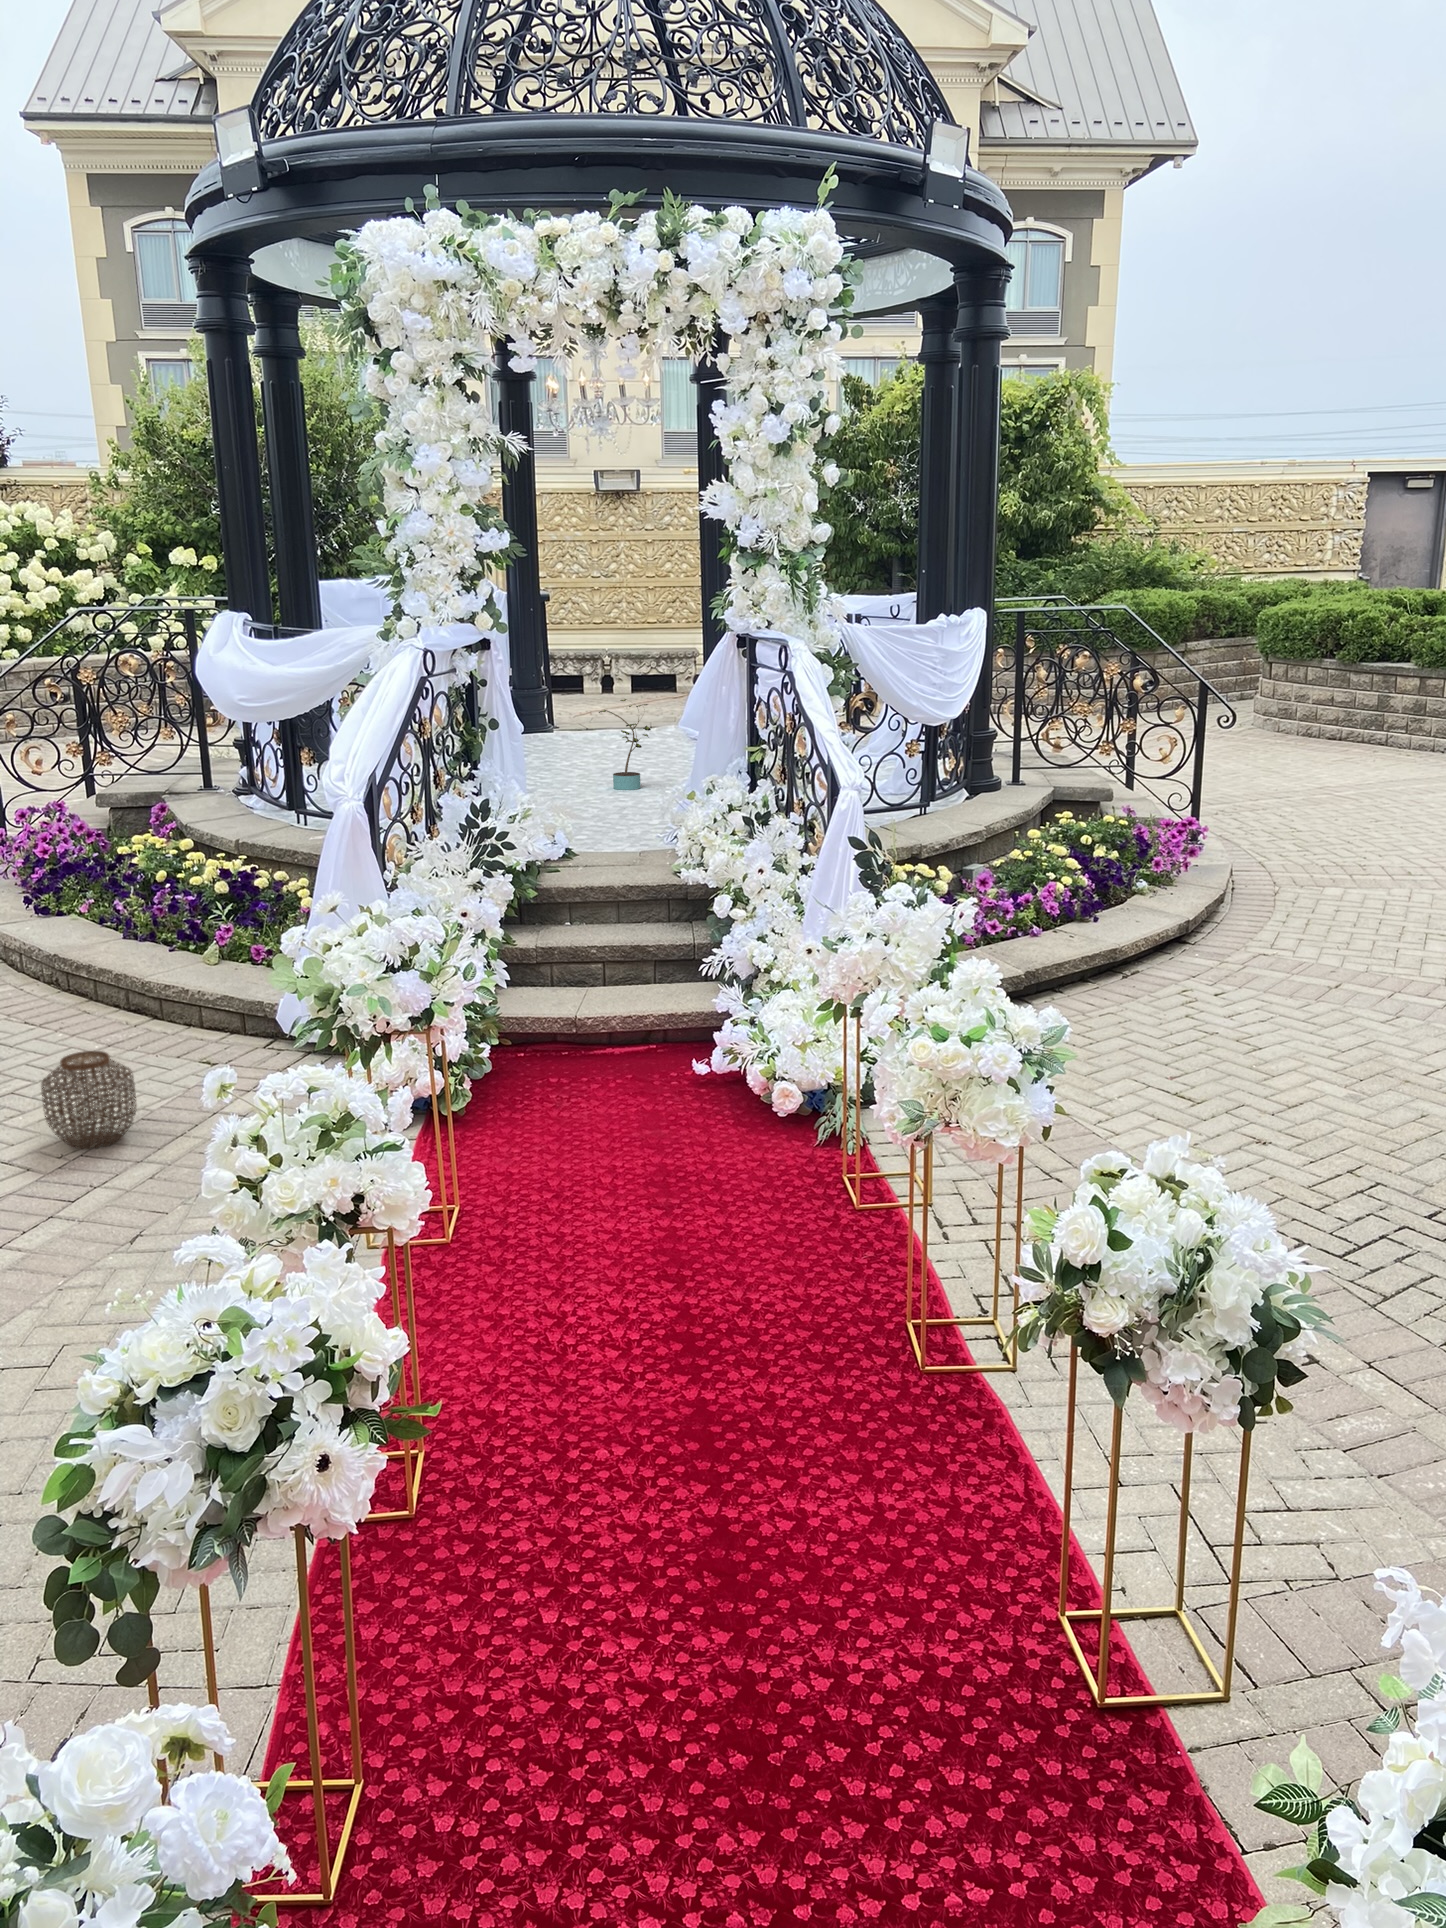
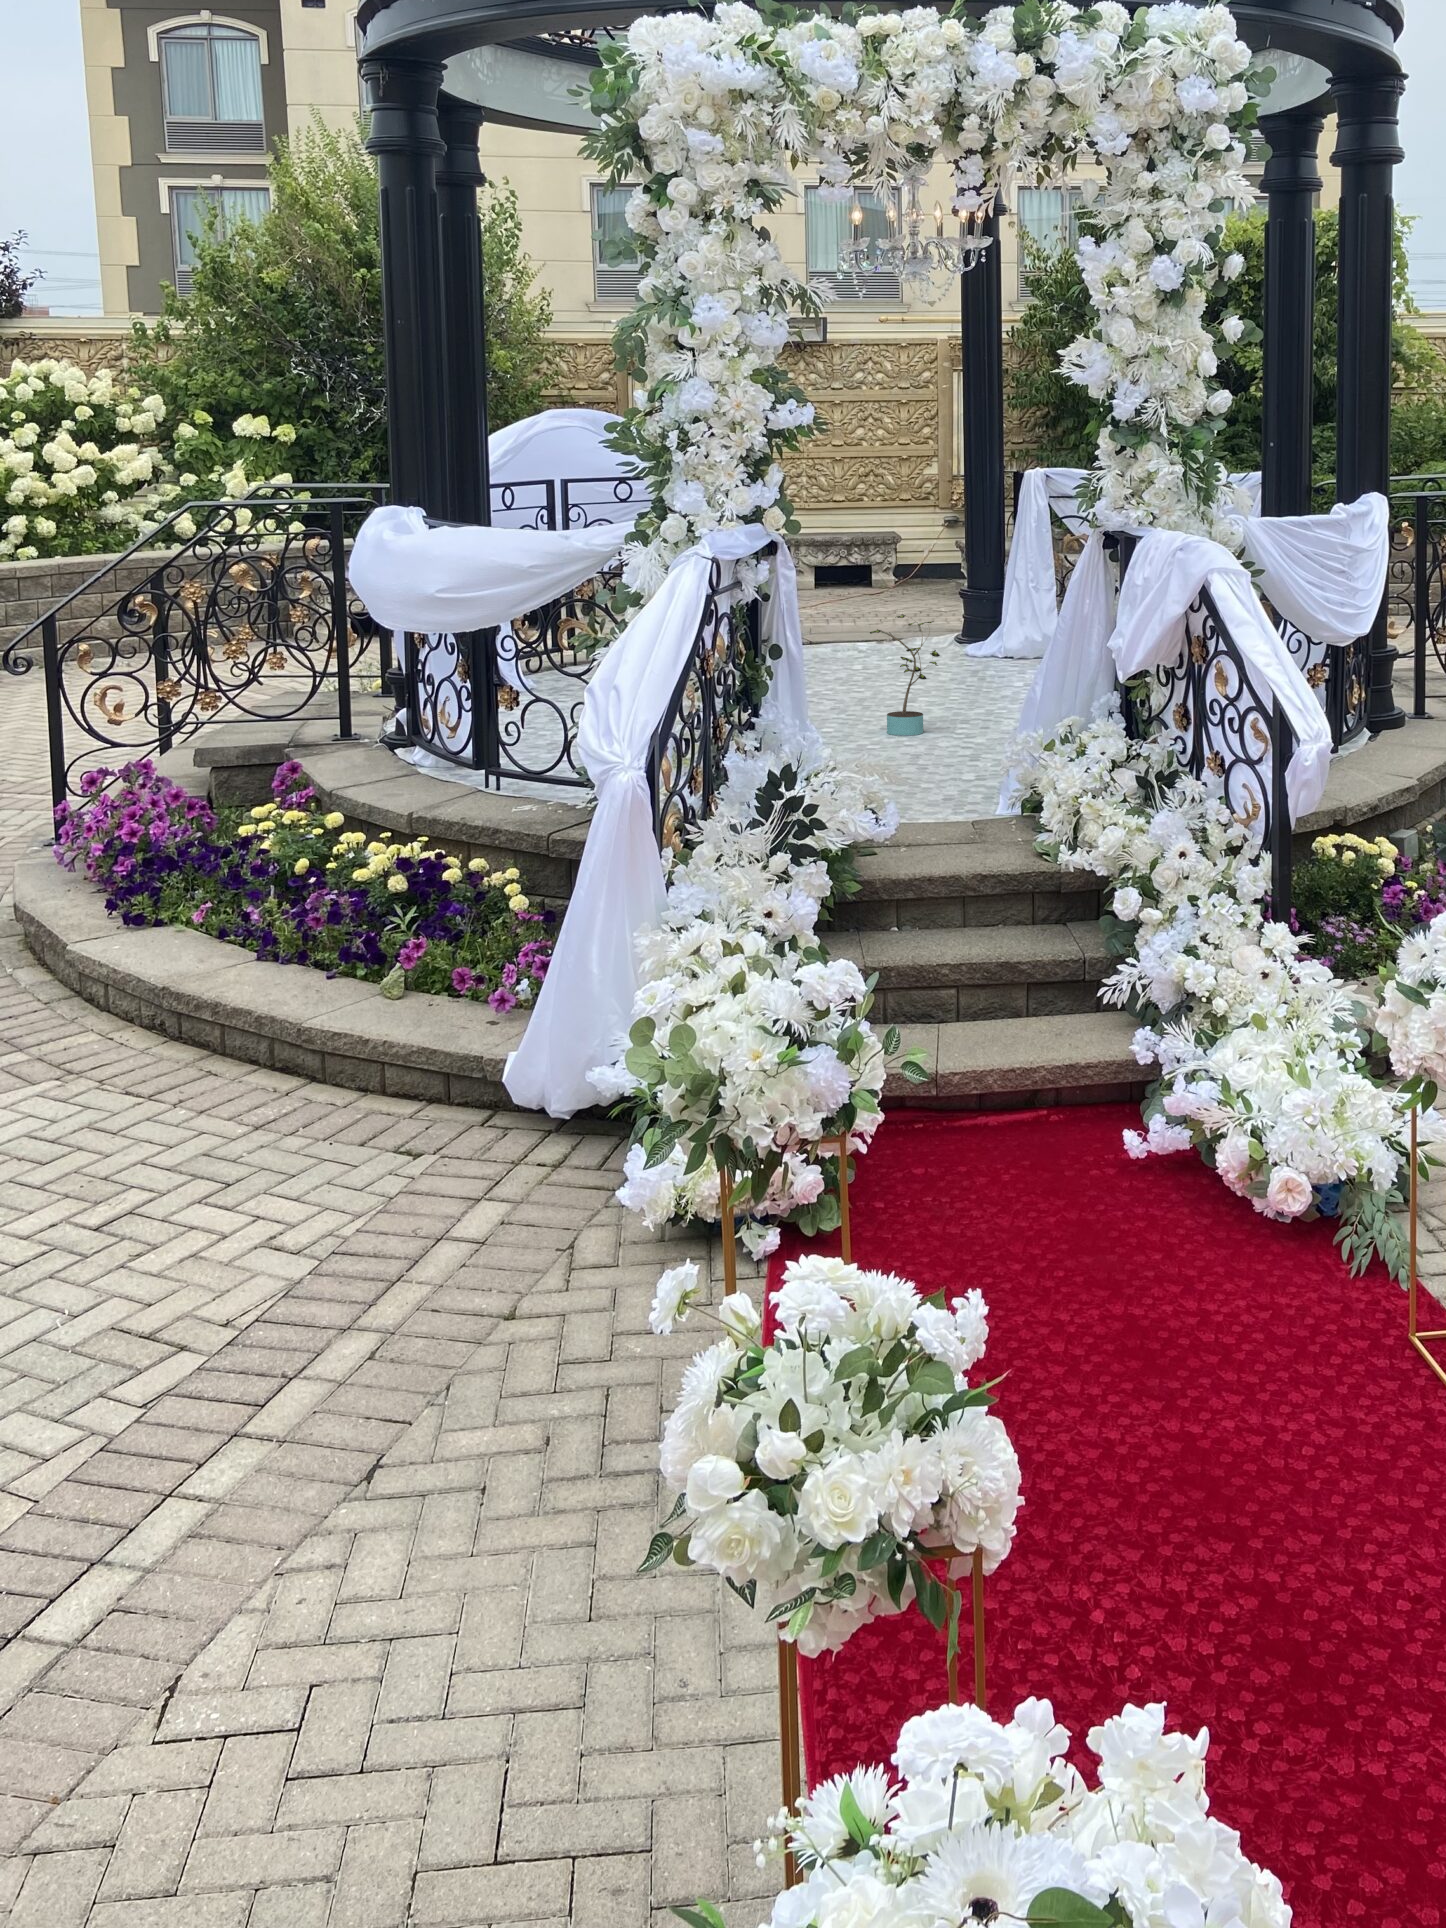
woven basket: present [41,1051,136,1149] -> none [212,1149,347,1300]

